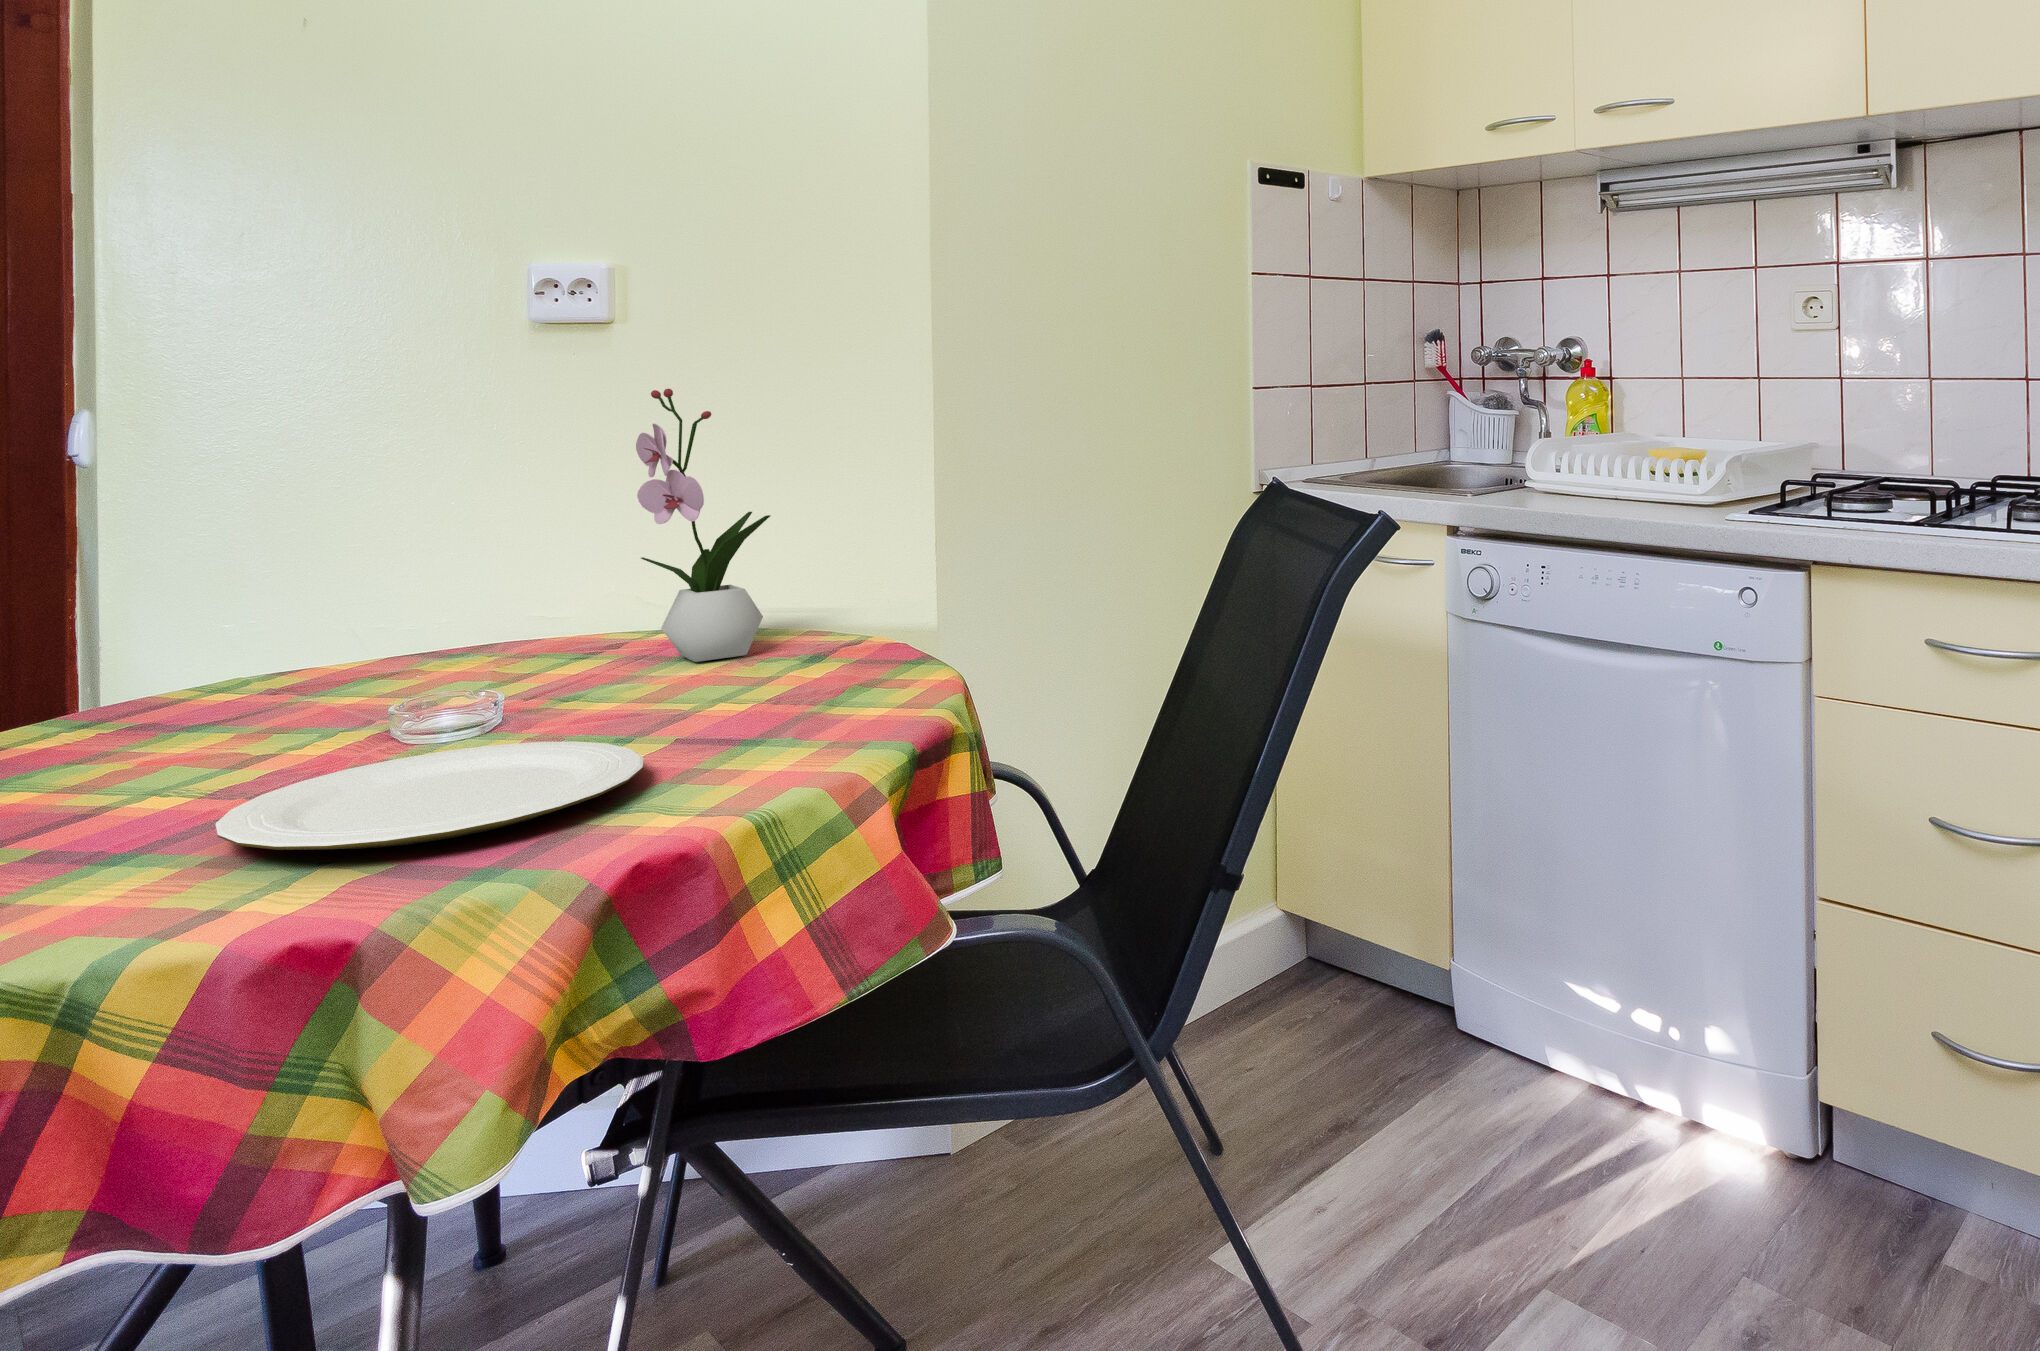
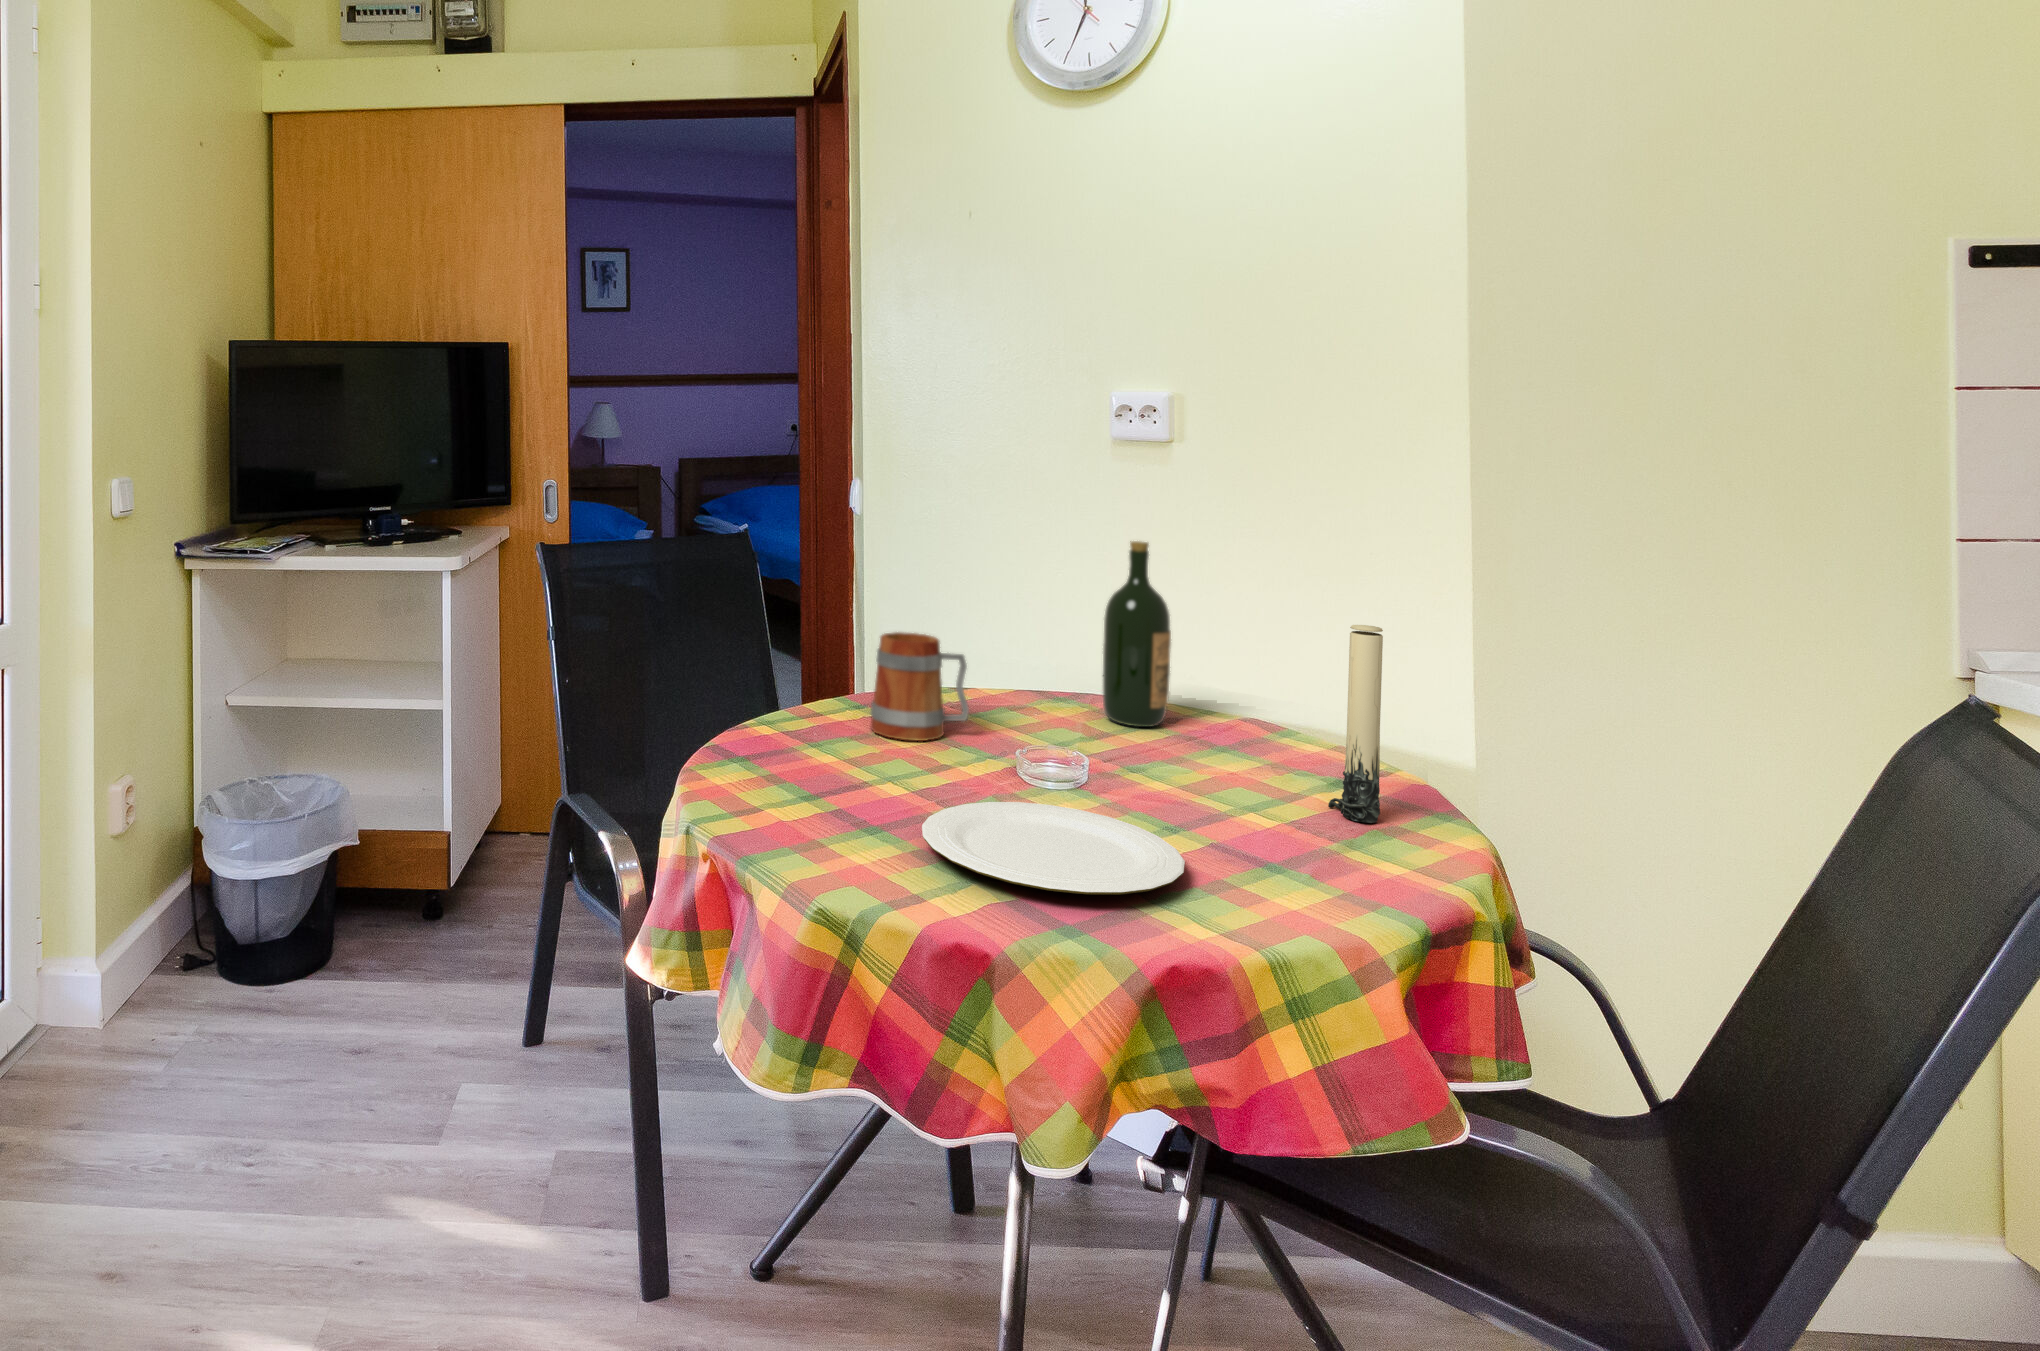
flower arrangement: present [636,389,770,662] -> none [1193,523,1306,764]
wine bottle: none [517,426,611,657] -> present [1103,541,1171,727]
candle: none [805,471,857,682] -> present [1328,625,1383,823]
mug: none [106,580,303,744] -> present [871,632,969,741]

